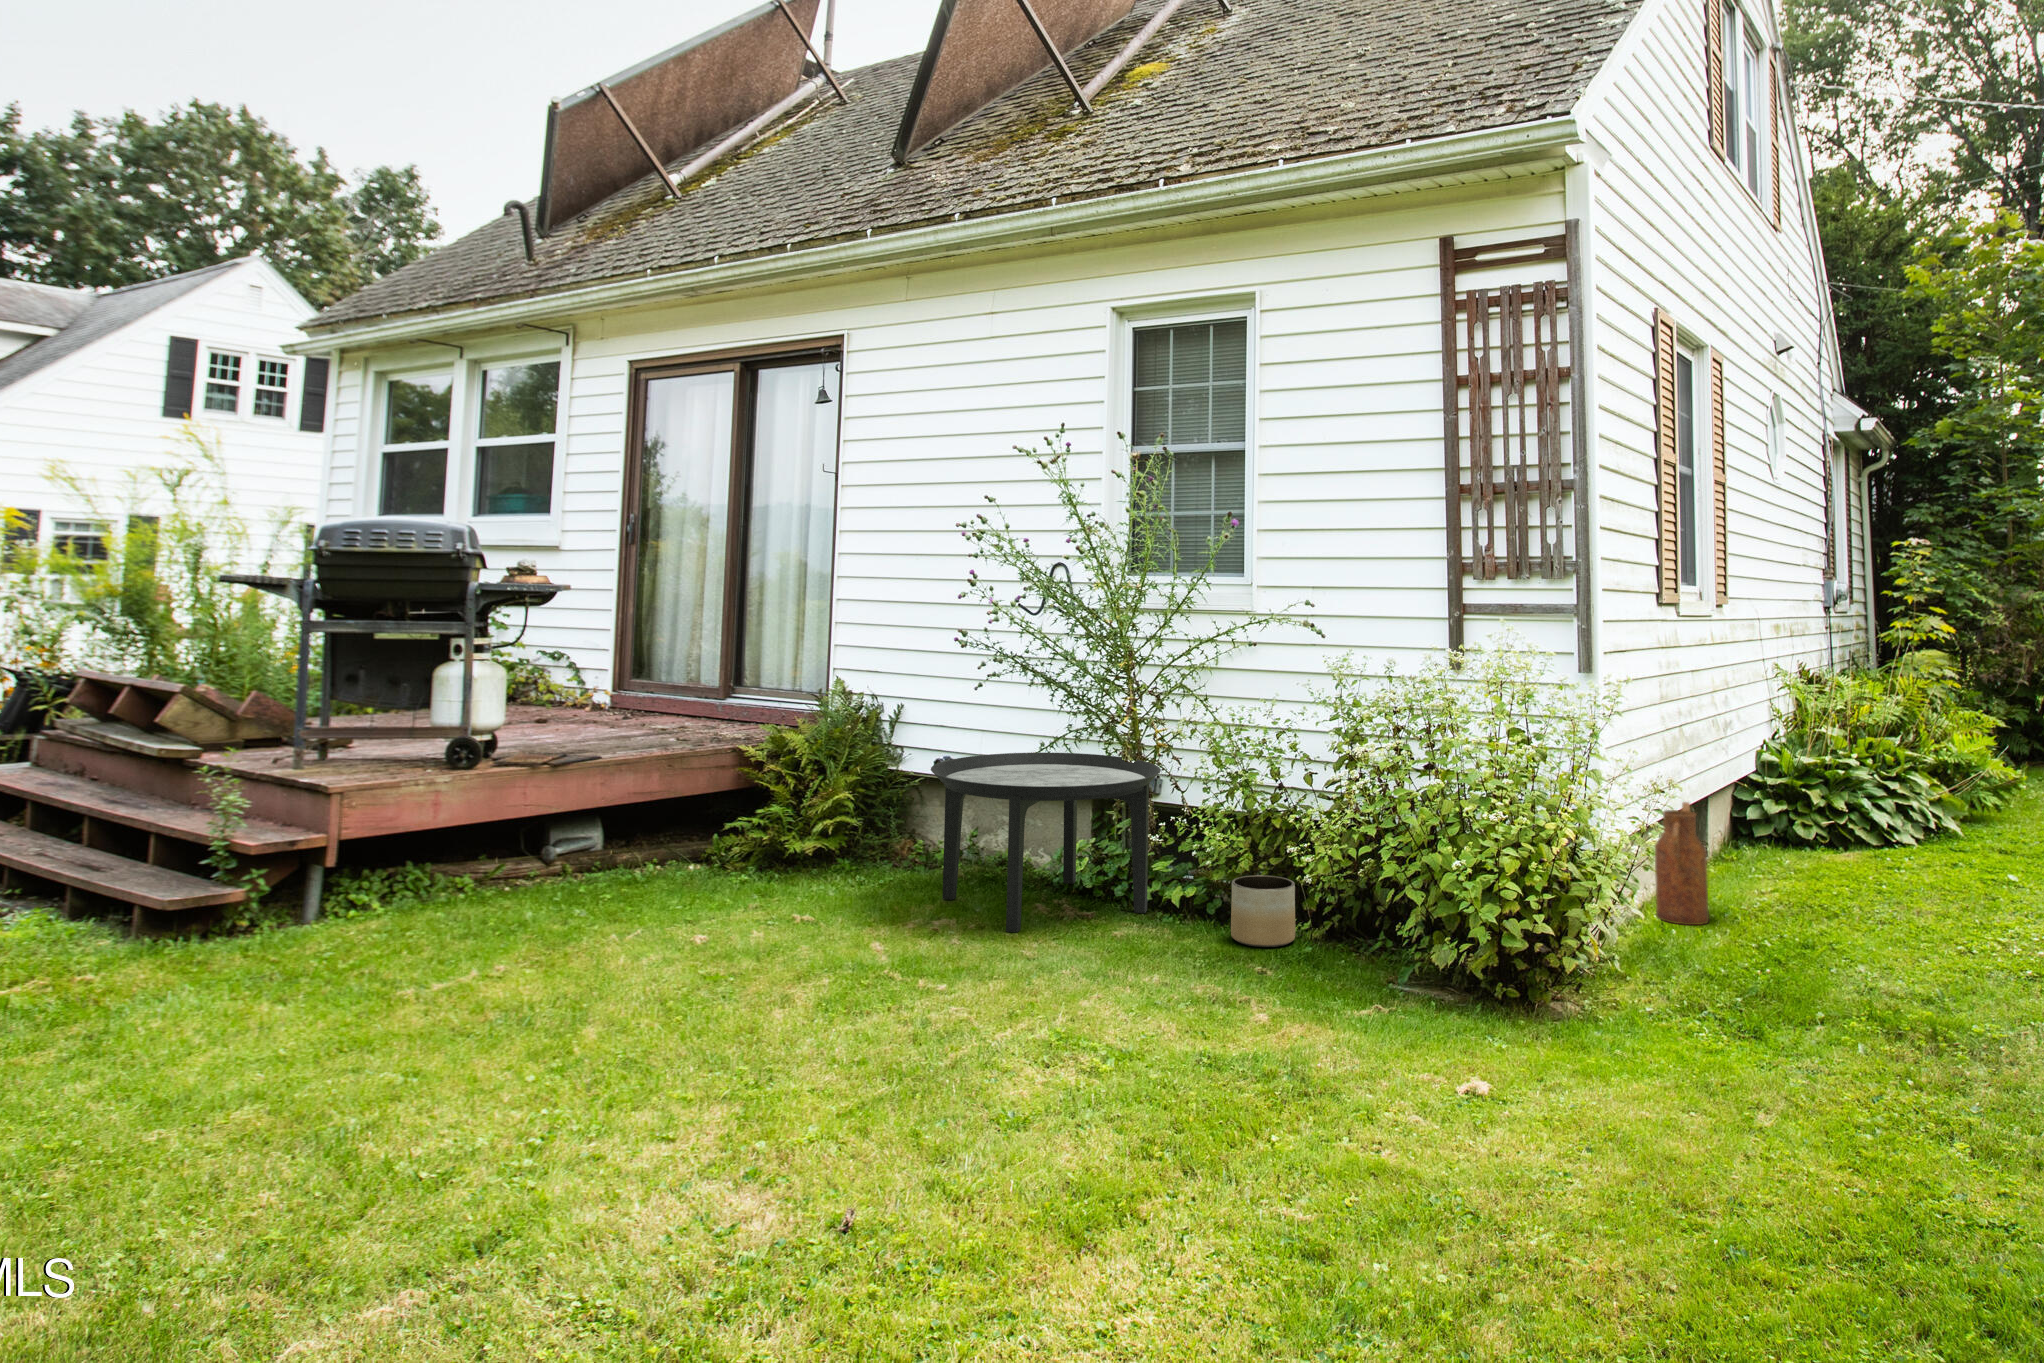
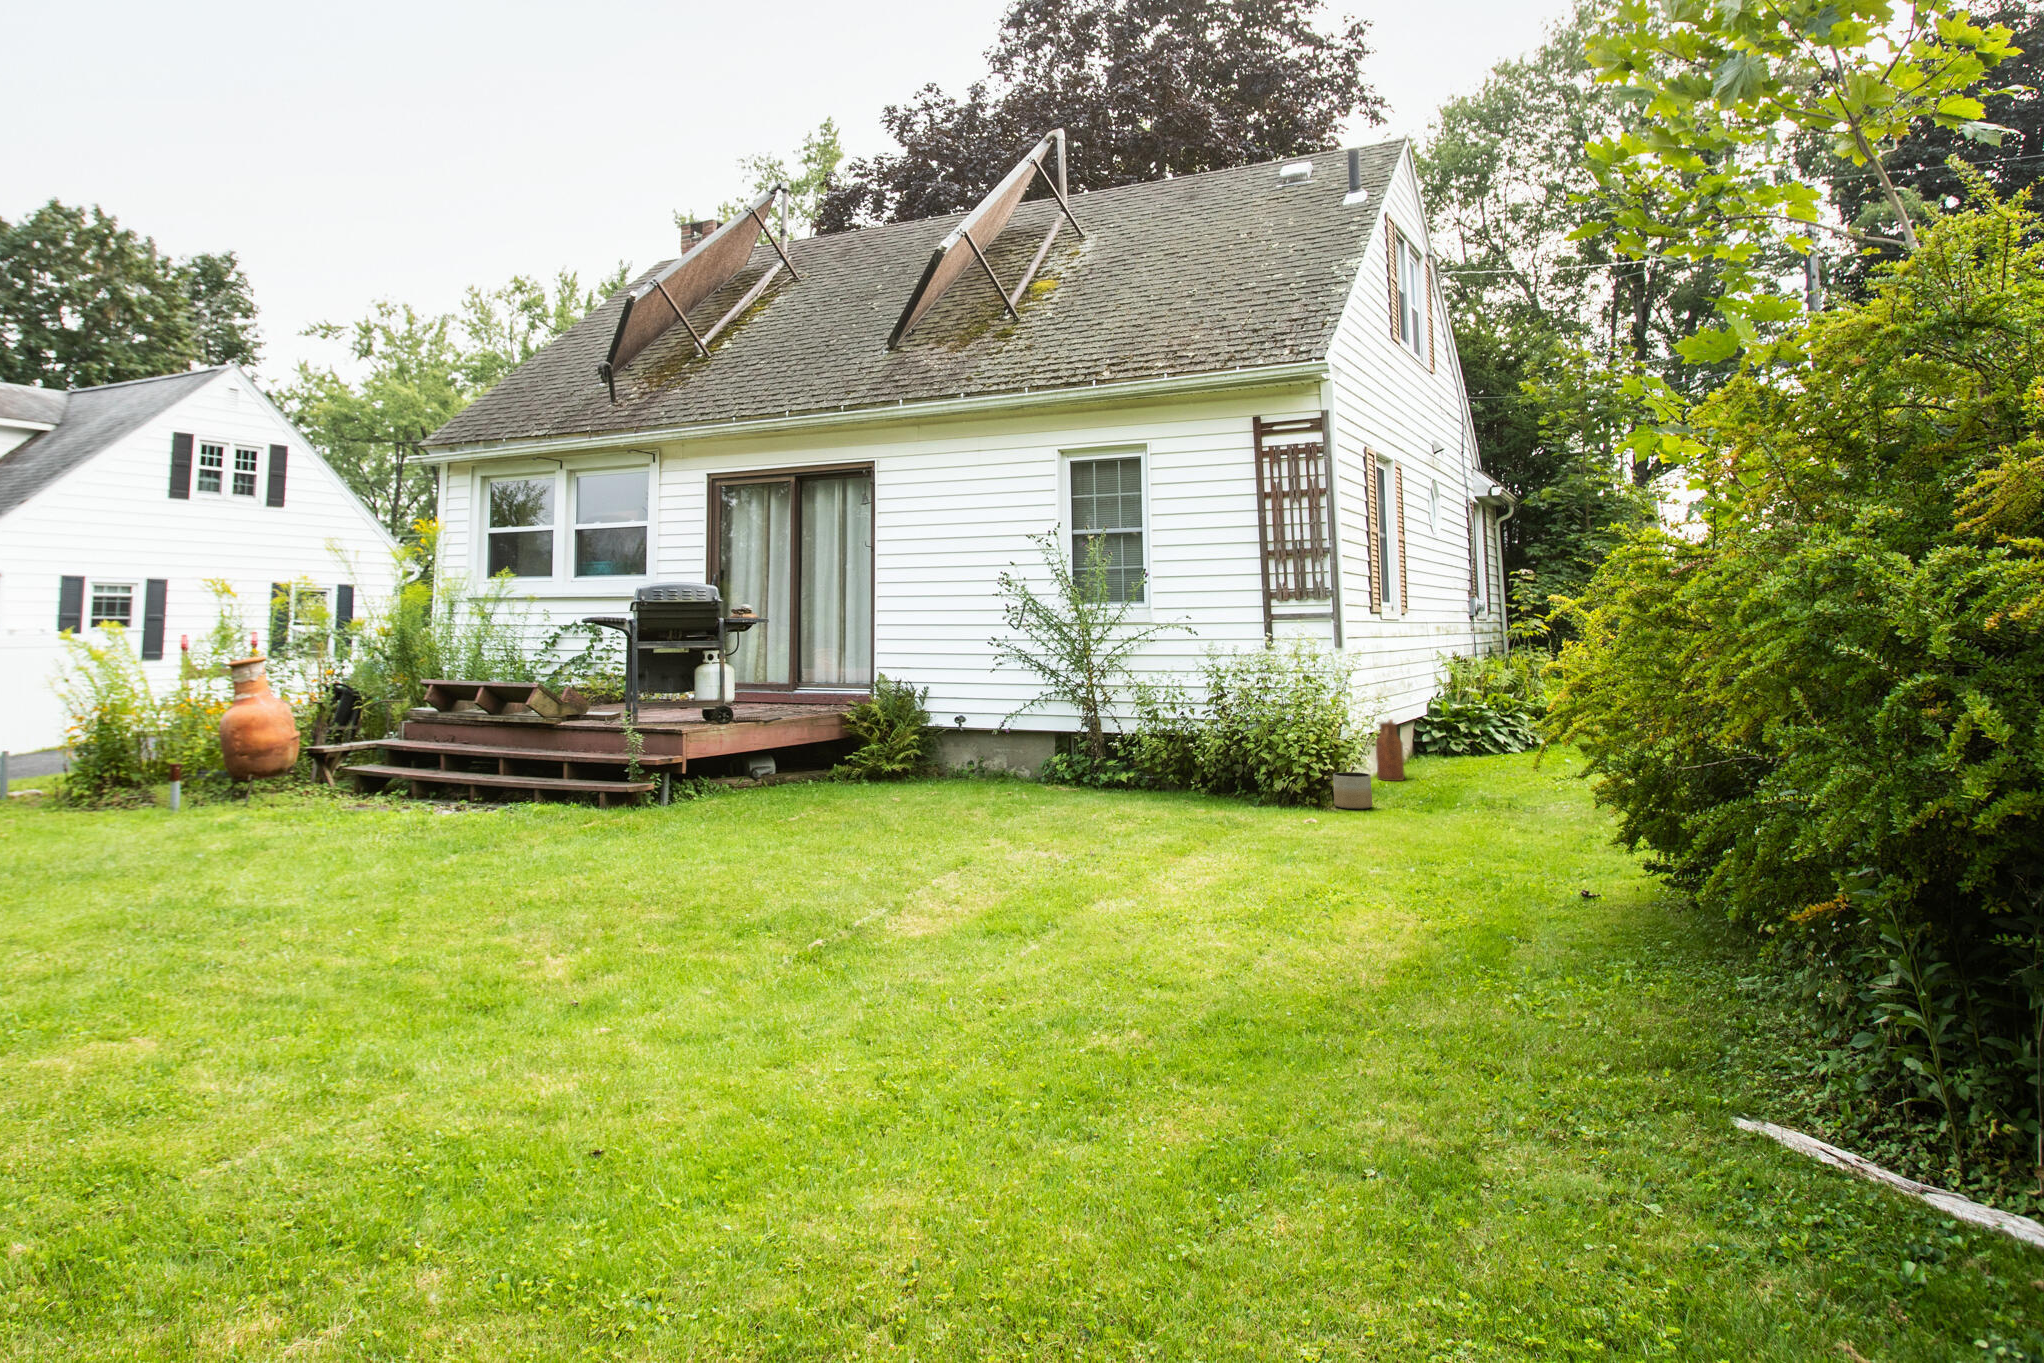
round table: present [931,753,1161,932] -> none [988,706,1114,794]
planter: present [1231,875,1295,947] -> present [1333,772,1372,809]

